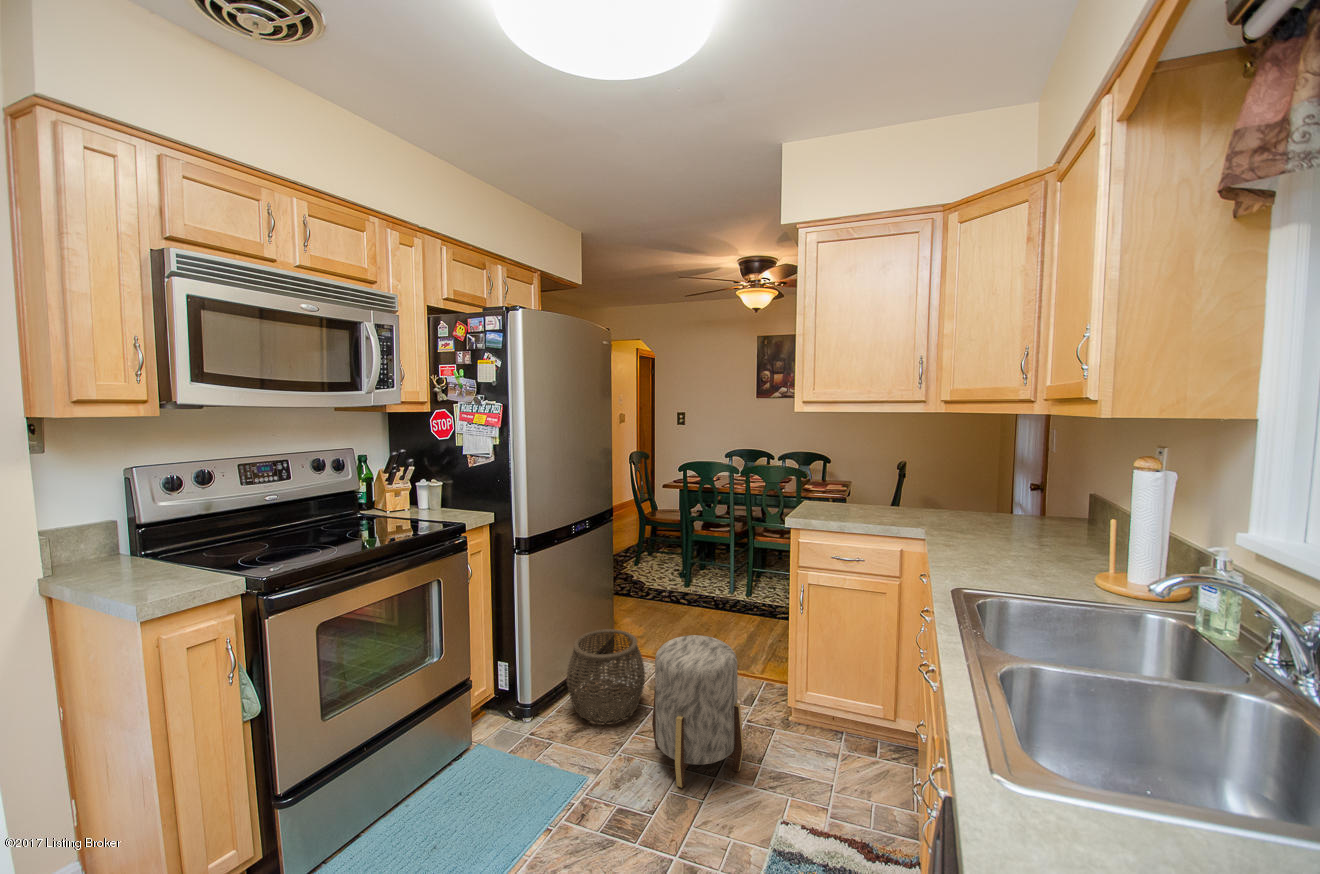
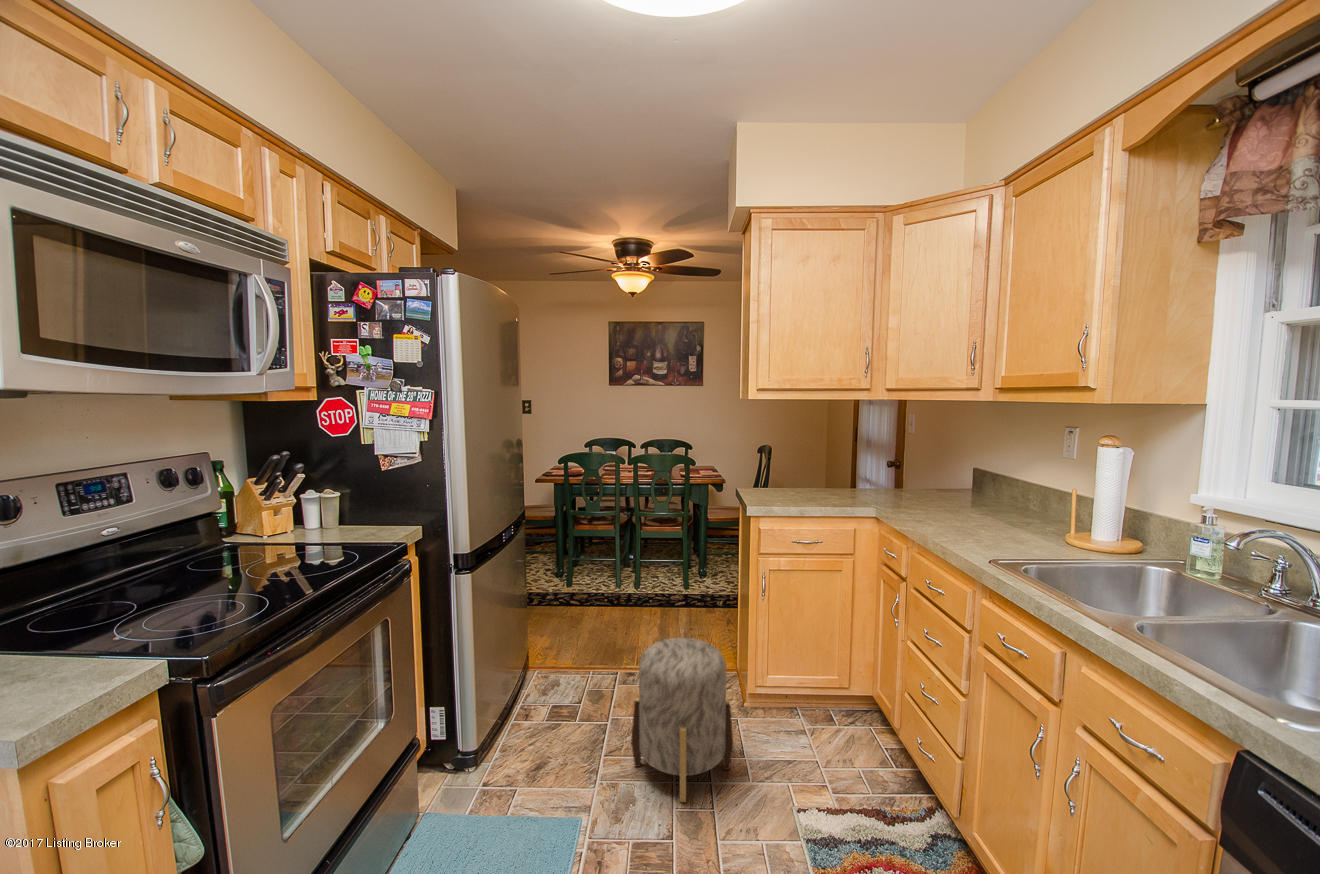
woven basket: present [567,629,645,723] -> none [510,646,601,756]

